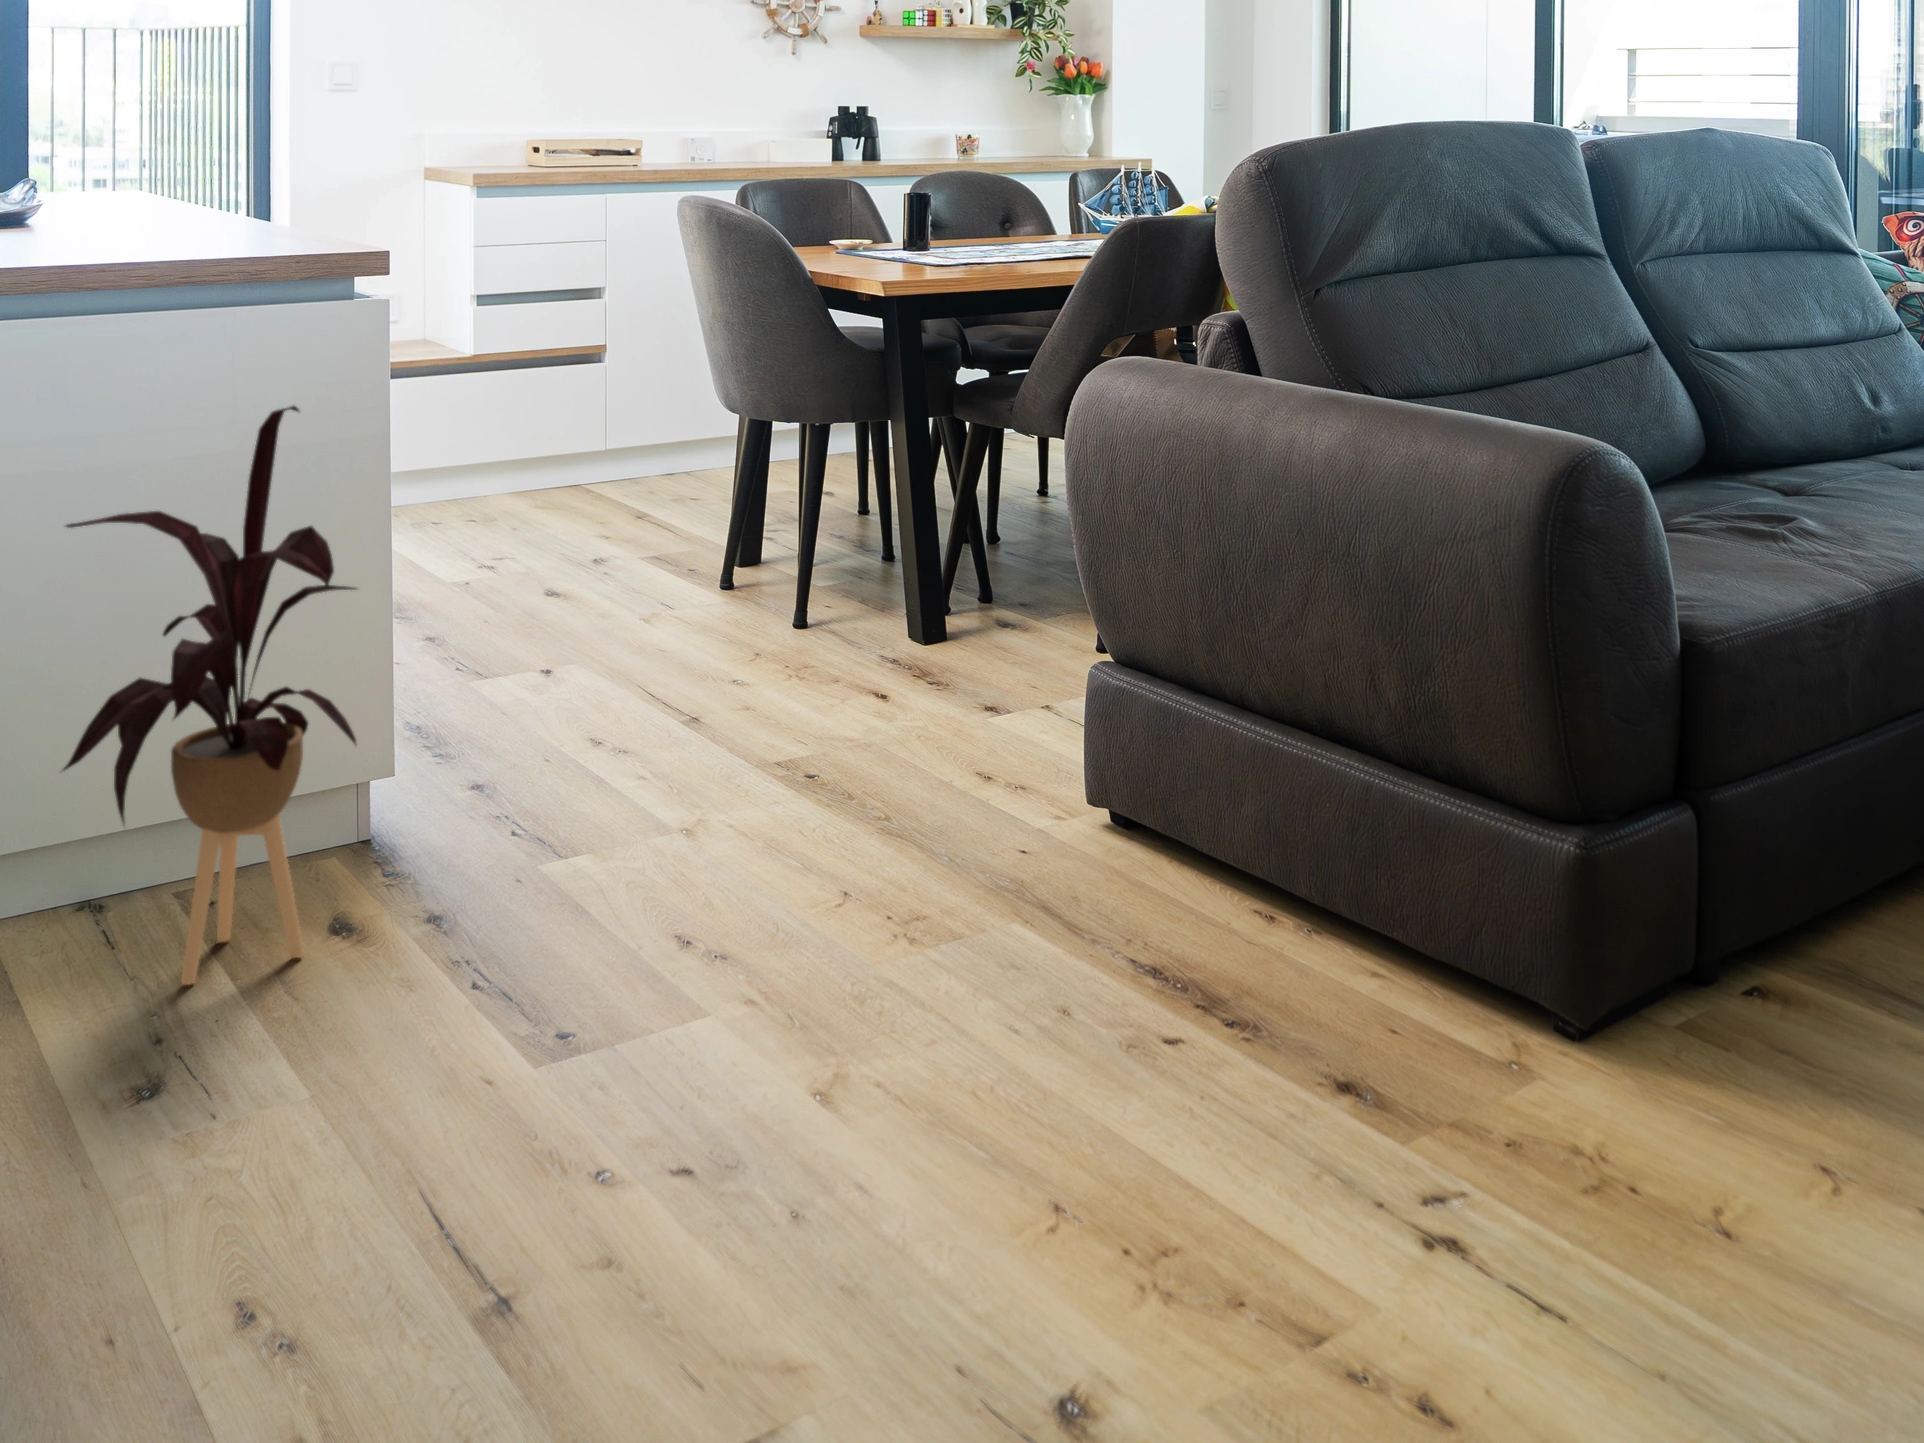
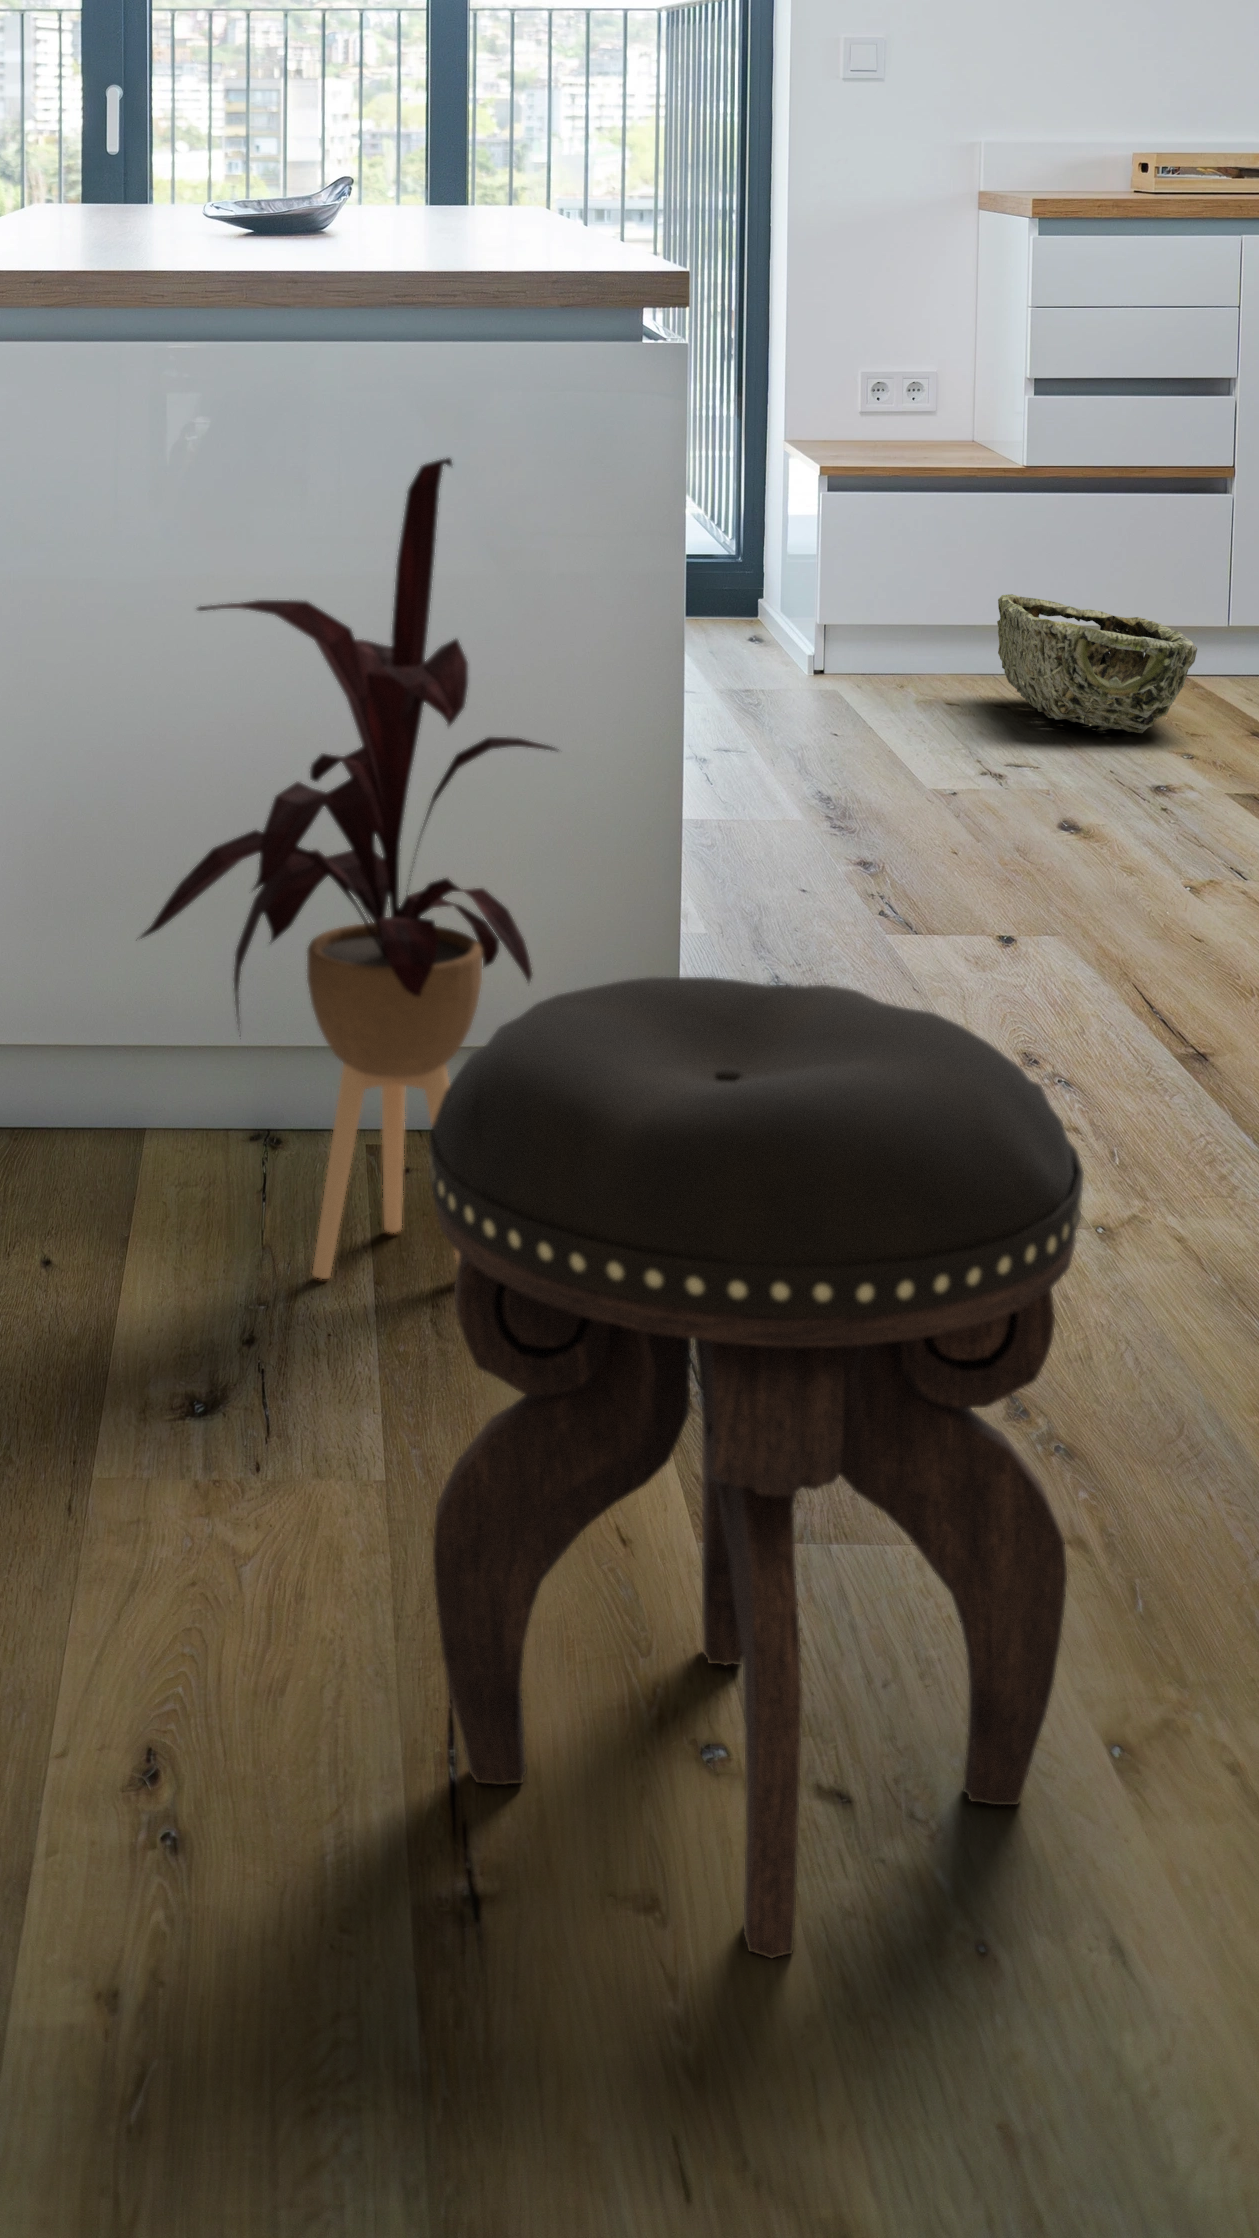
woven basket: none [461,432,599,517] -> present [997,594,1197,733]
footstool: none [435,705,817,1266] -> present [429,977,1084,1958]

